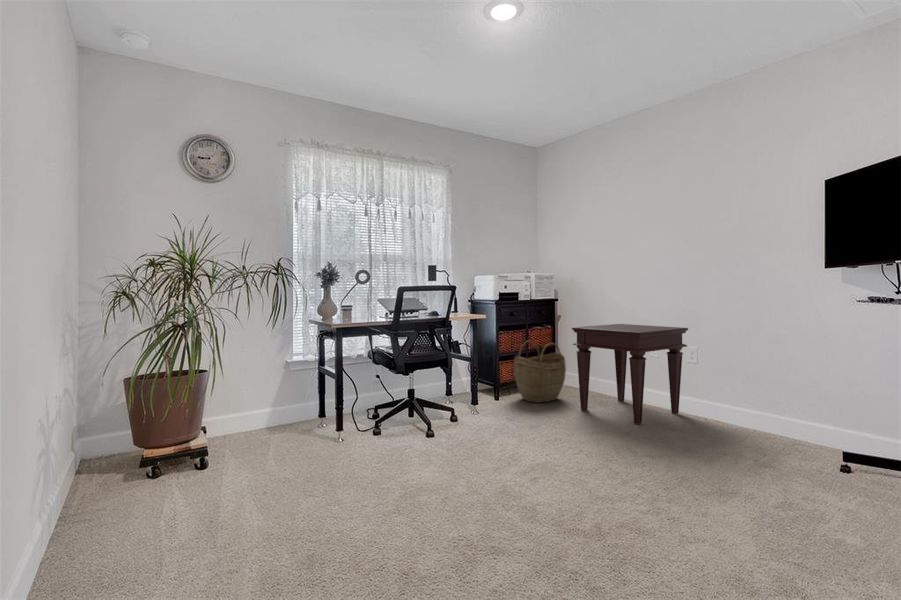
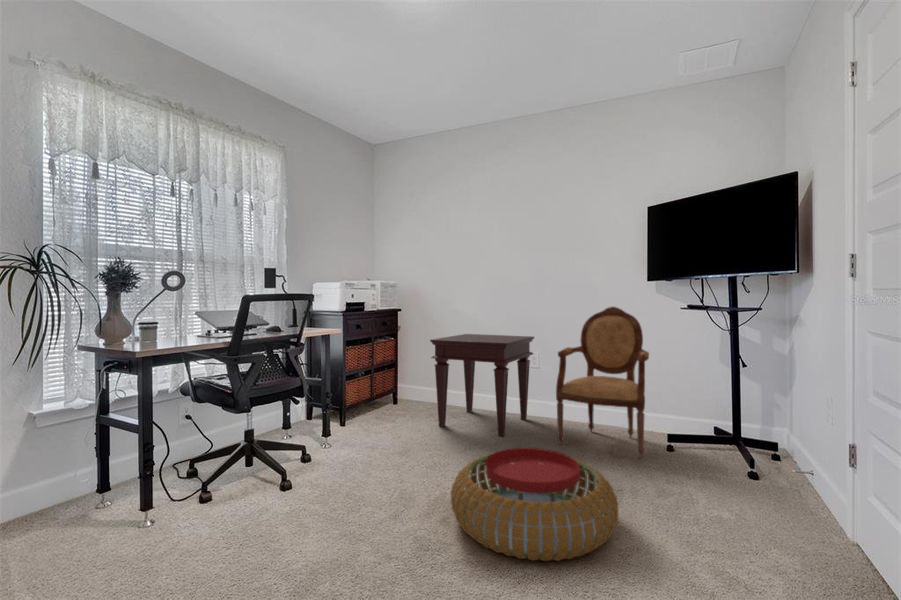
armchair: none [691,296,811,463] -> present [556,307,649,458]
woven basket: present [514,340,566,403] -> none [363,355,417,424]
pouf: none [536,425,693,518] -> present [451,448,619,561]

